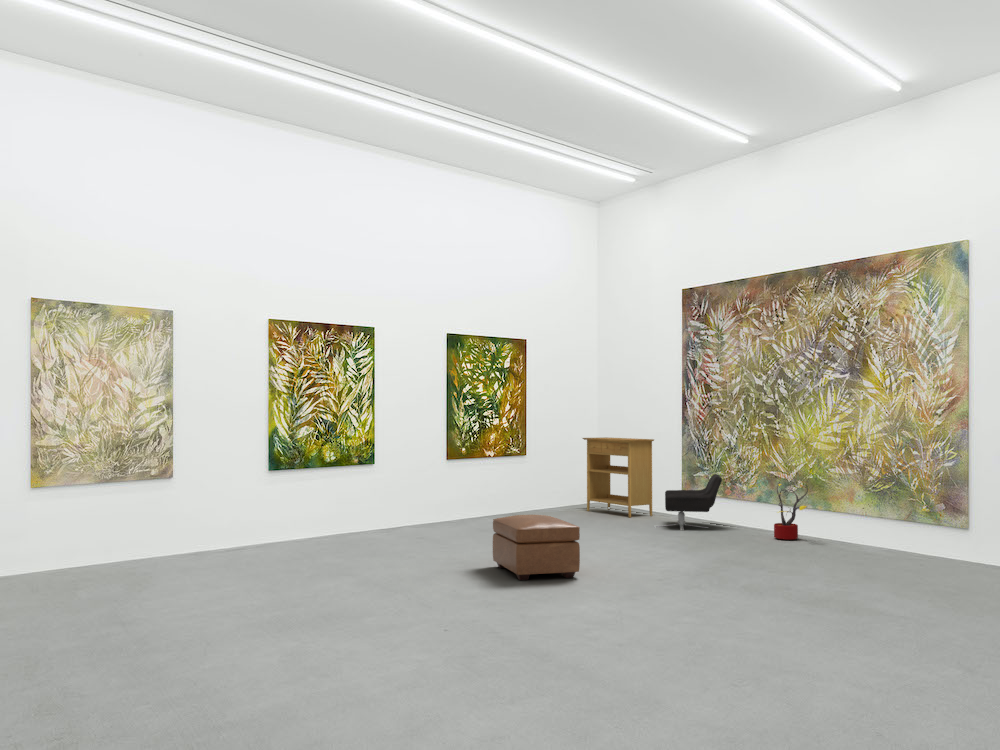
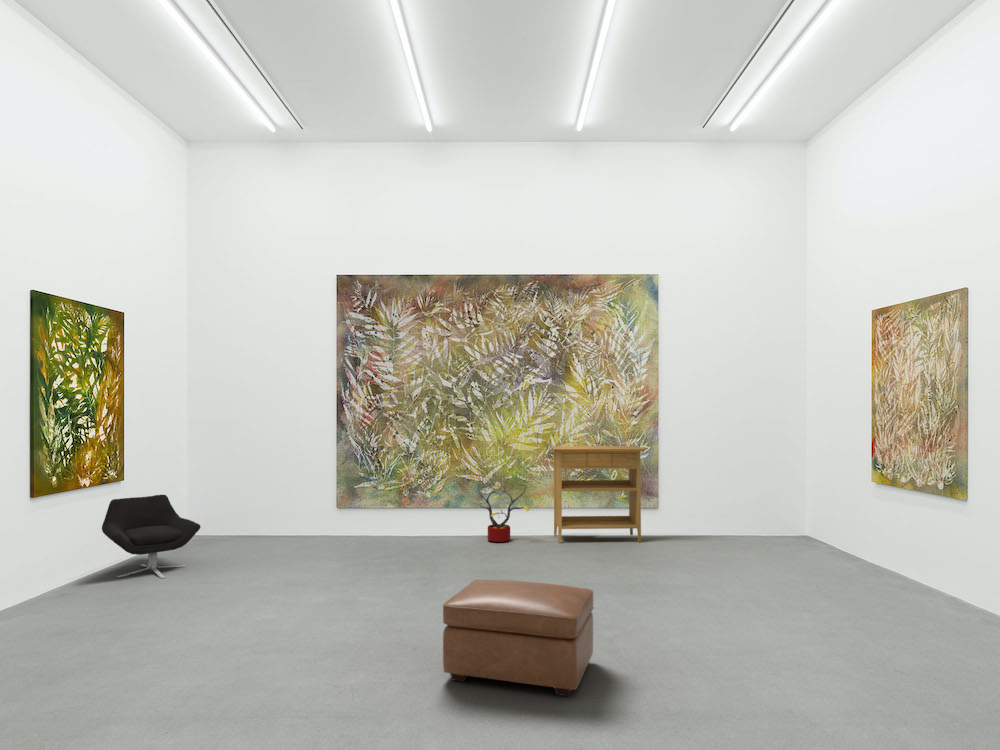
console table: present [583,437,654,518] -> present [550,446,645,543]
lounge chair: present [658,474,722,530] -> present [102,495,201,578]

